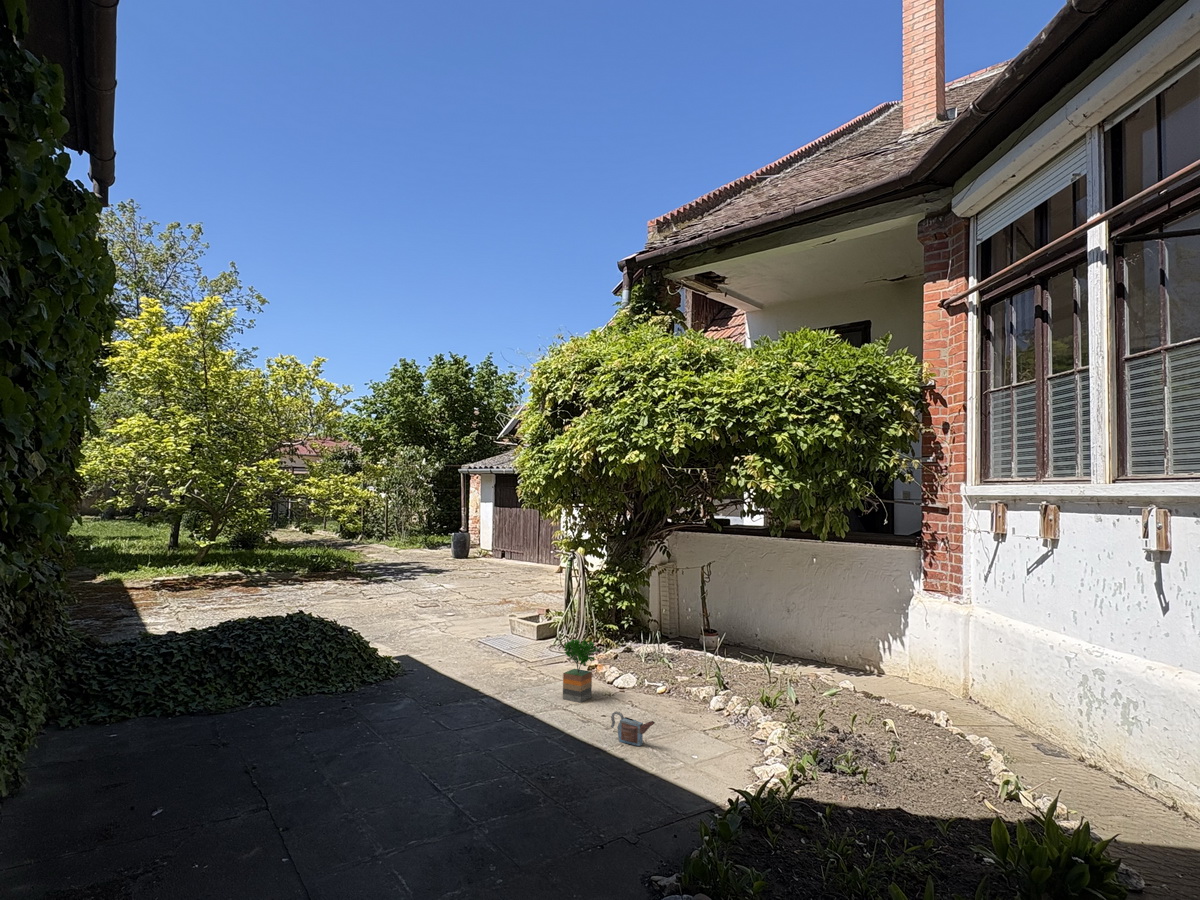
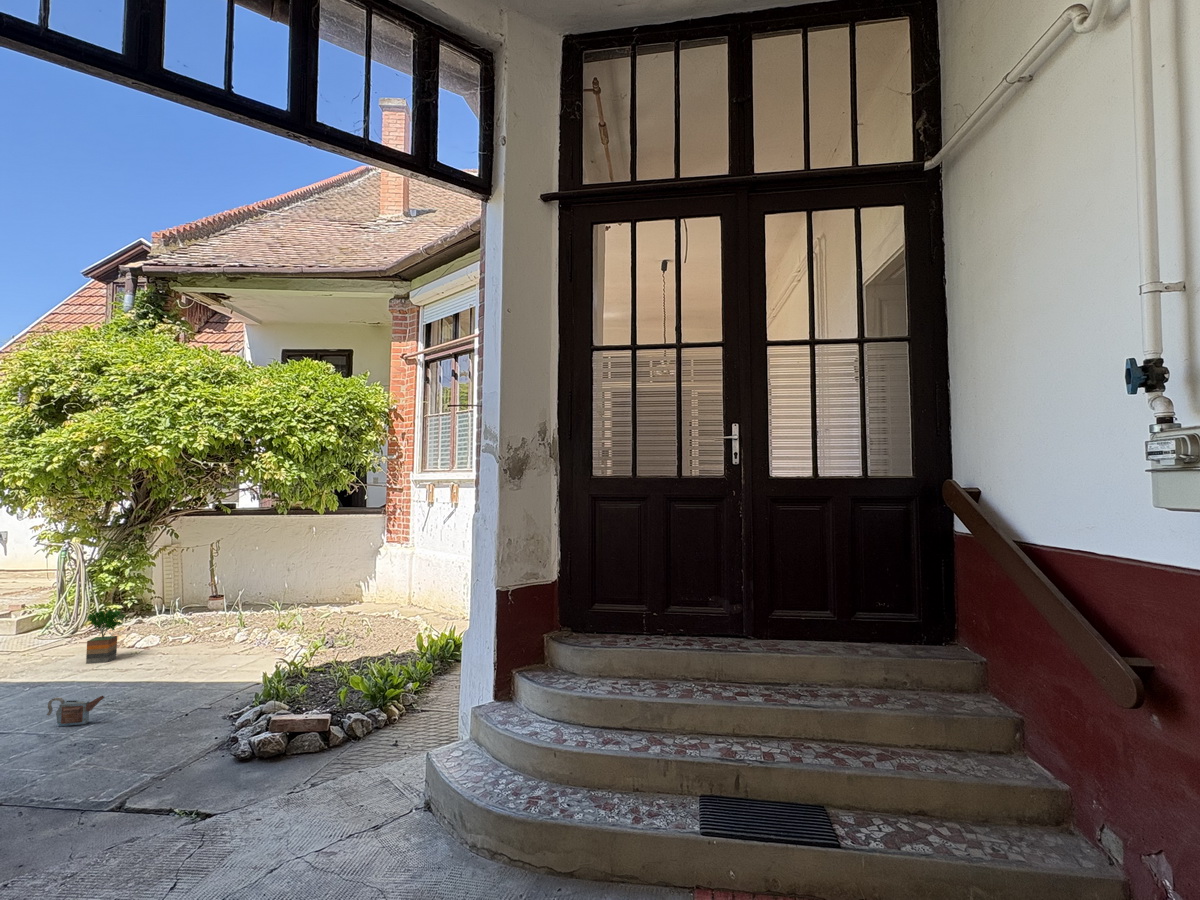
watering can: present [611,711,655,746] -> present [47,696,104,726]

